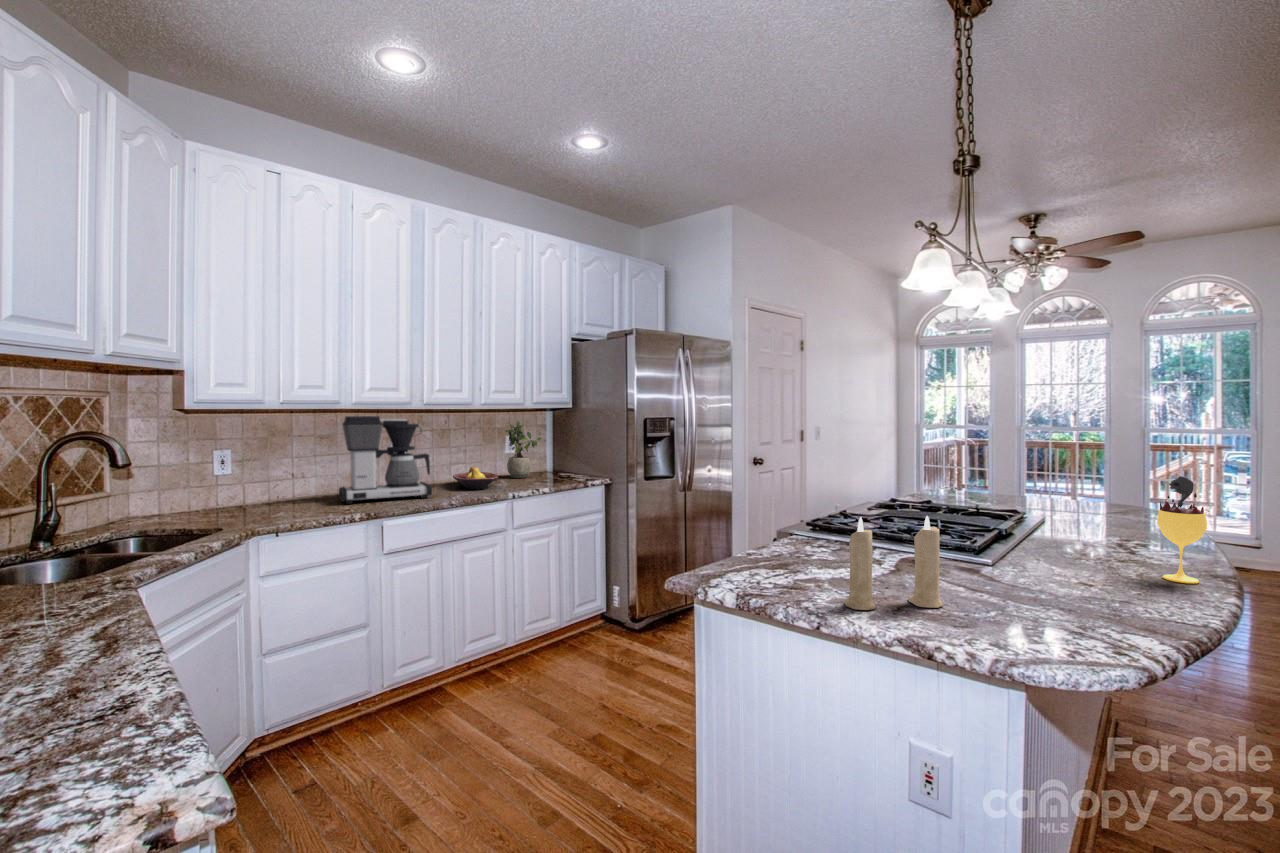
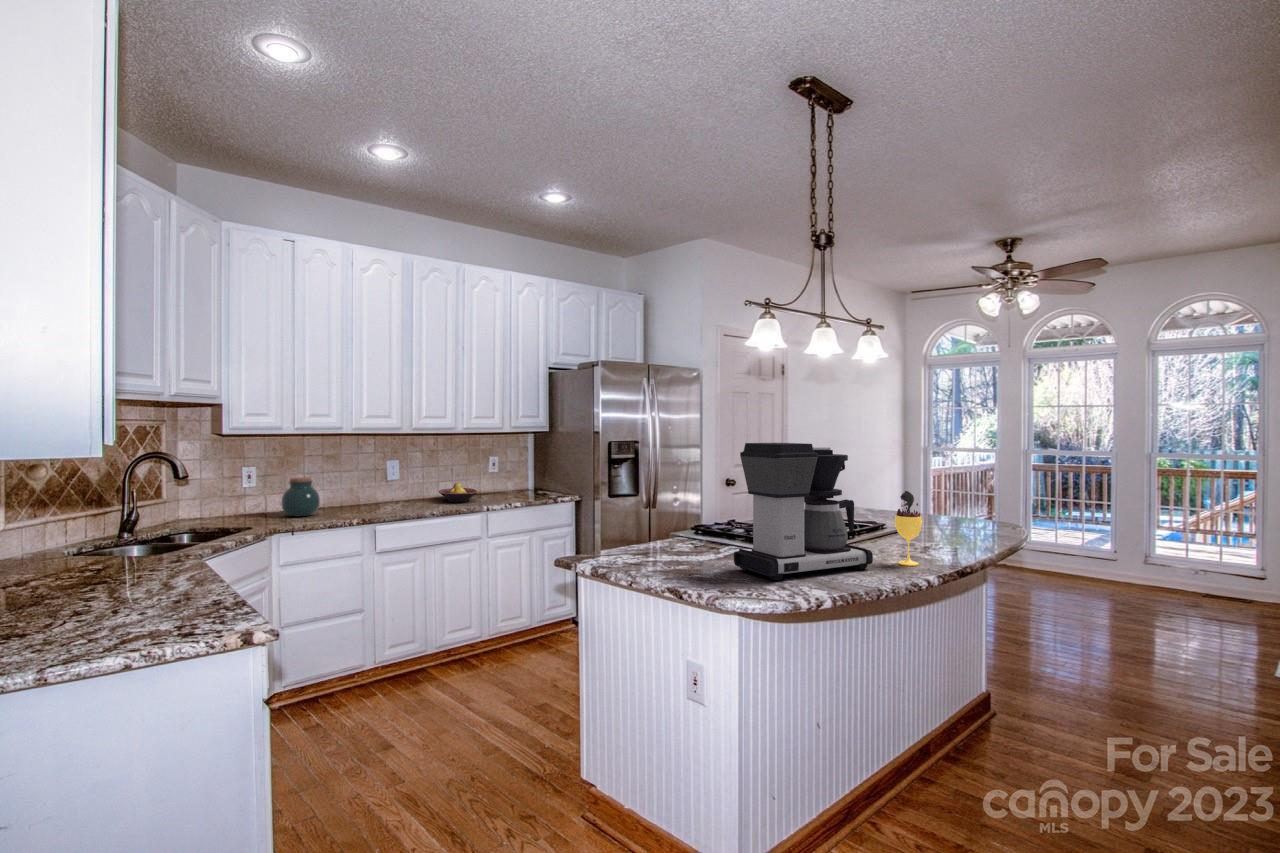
coffee maker: present [339,416,432,504] -> present [734,443,873,580]
potted plant: present [505,421,542,478] -> none [488,443,521,494]
jar: none [264,463,313,510] -> present [281,477,320,516]
candle: present [844,516,943,610] -> none [653,512,717,574]

